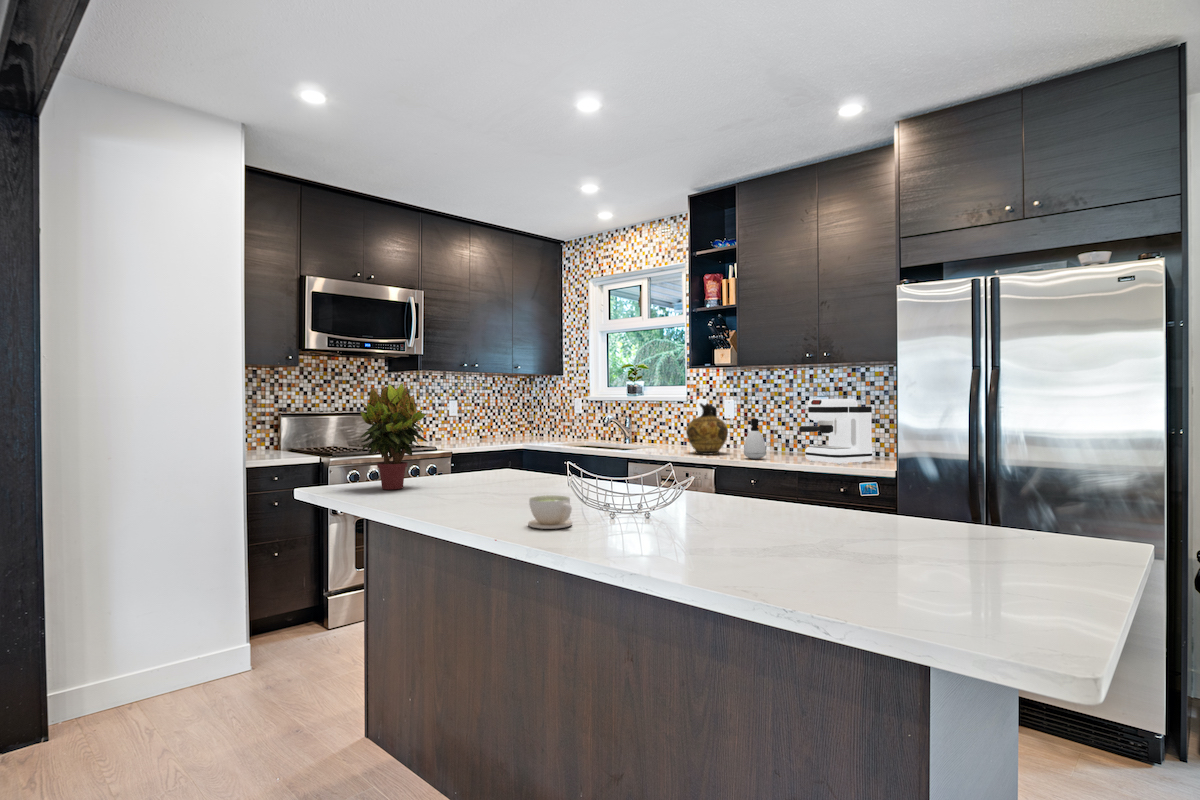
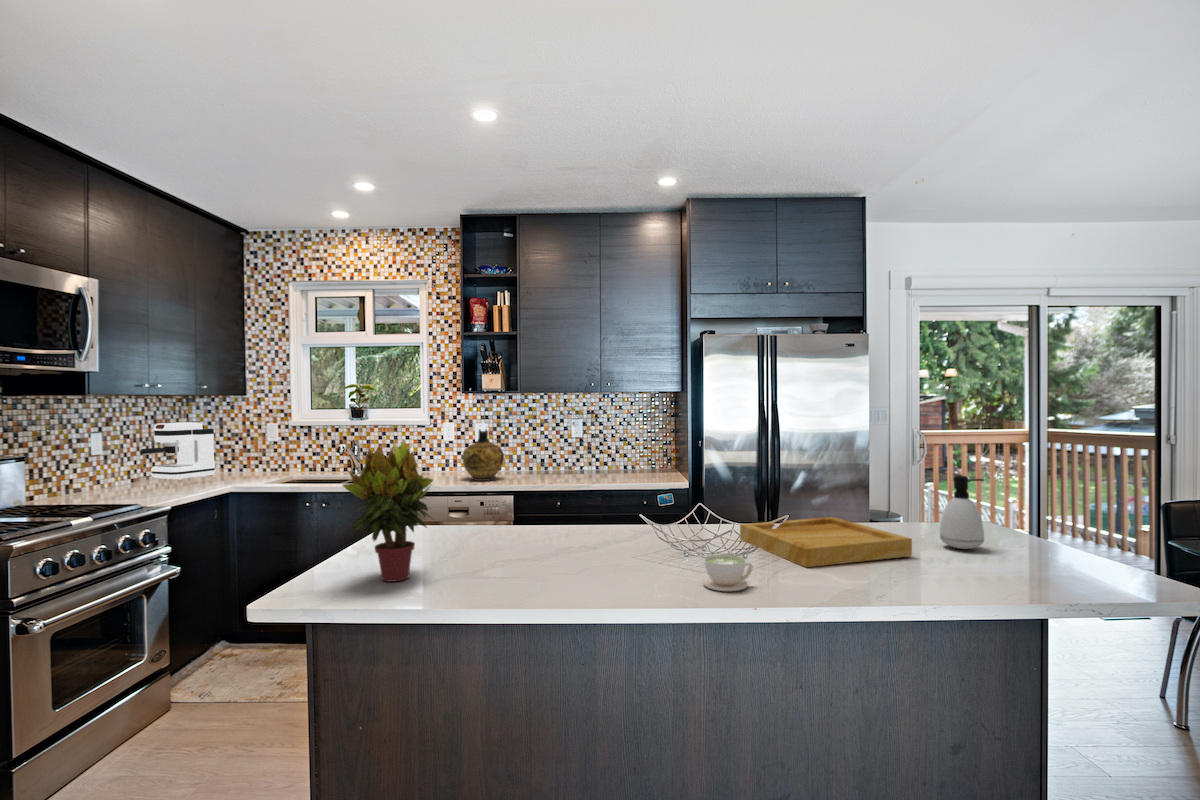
coffee maker: present [799,399,872,464] -> present [141,422,215,480]
soap dispenser: present [744,418,766,459] -> present [940,475,984,549]
tray: none [674,490,848,542] -> present [740,517,912,567]

